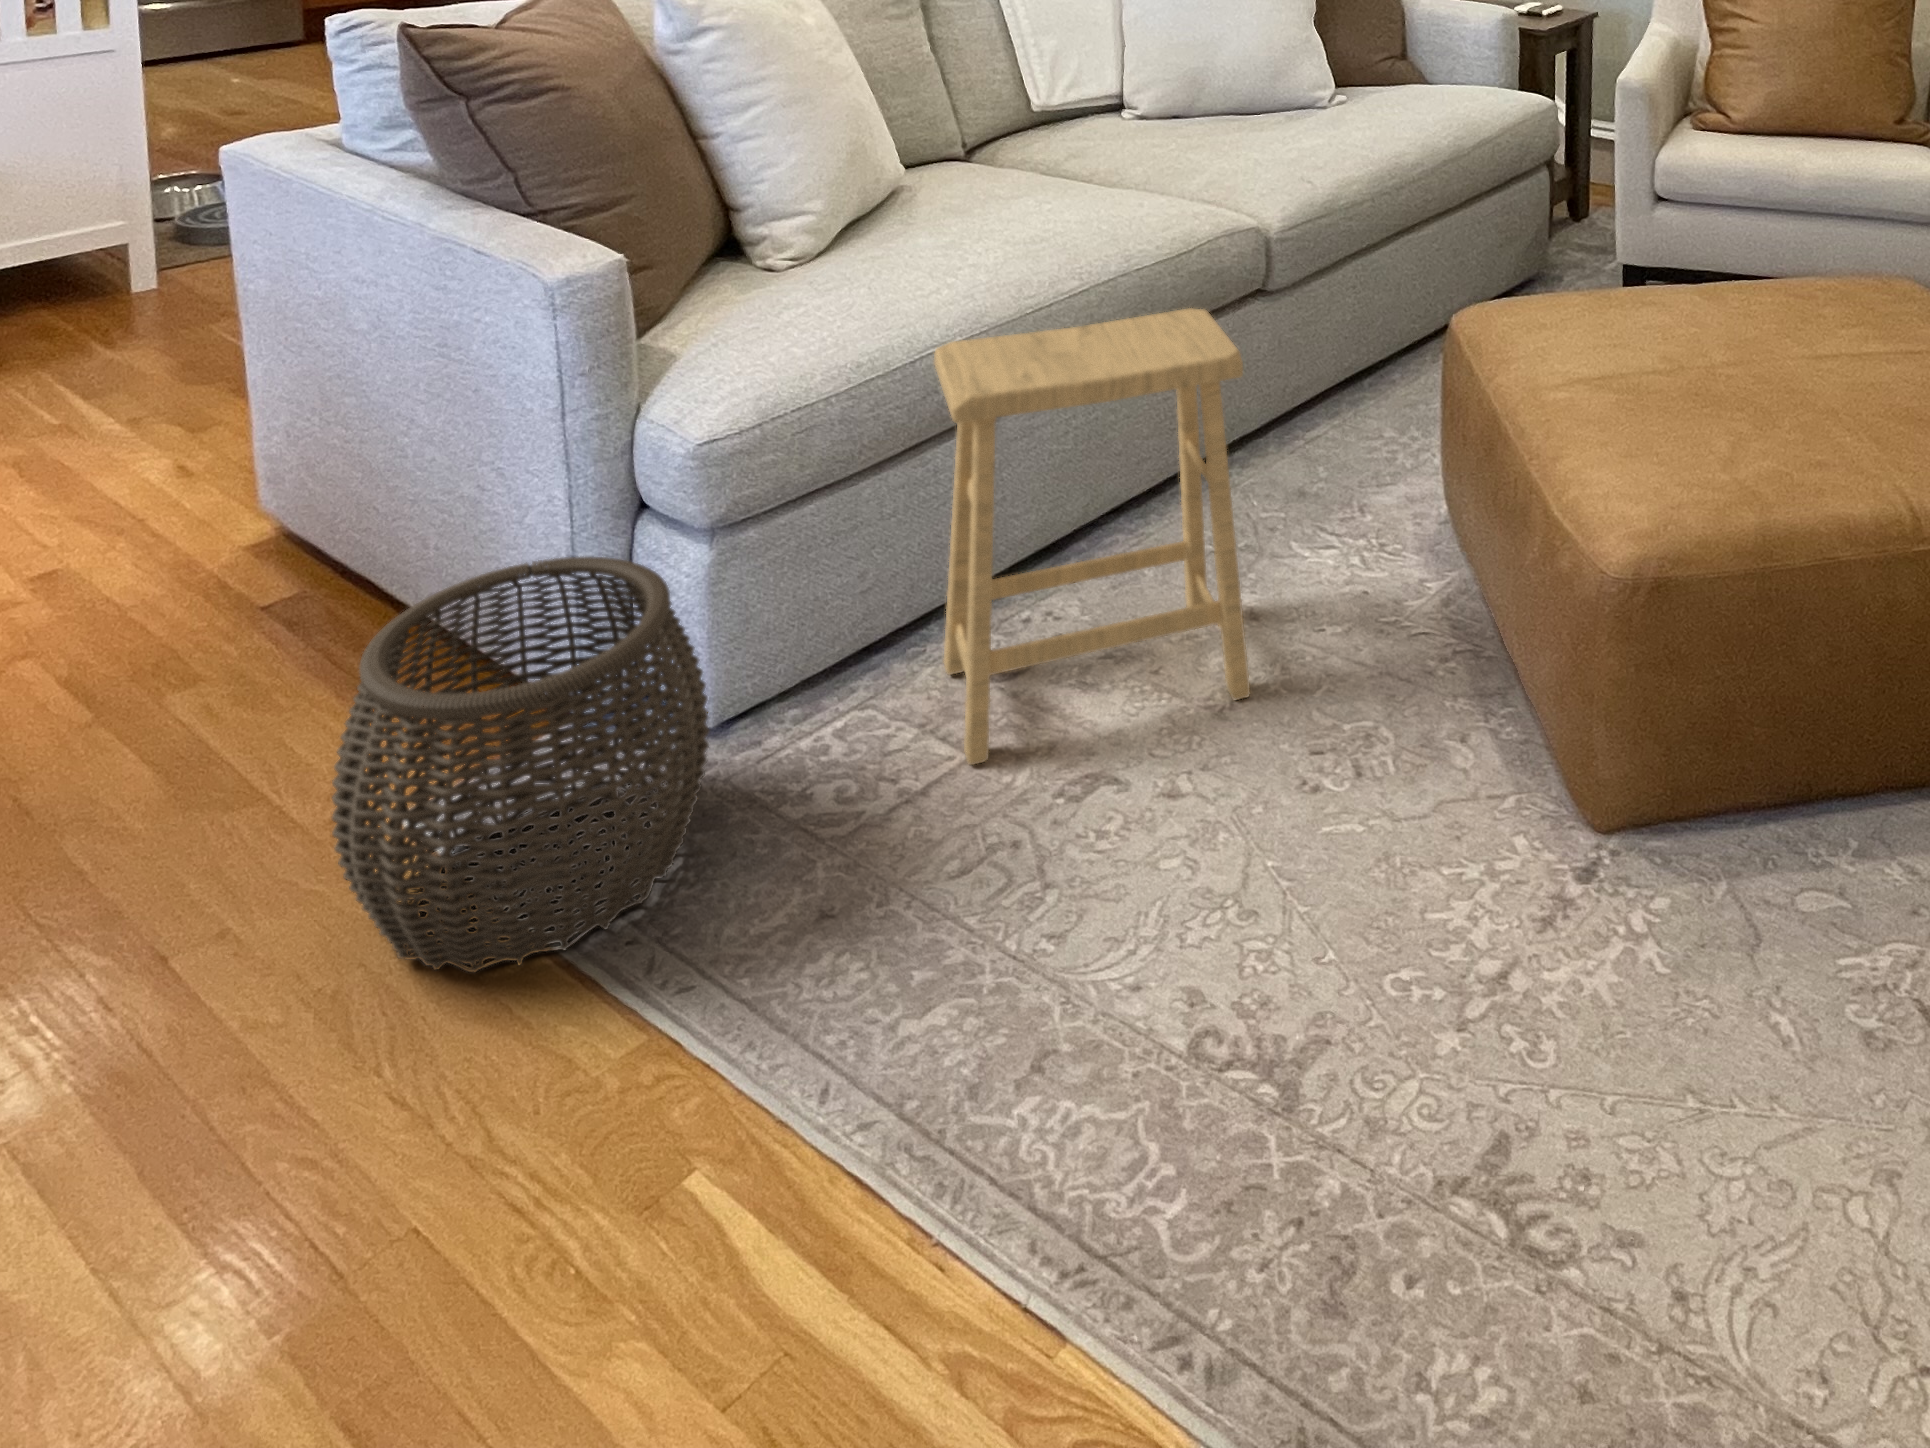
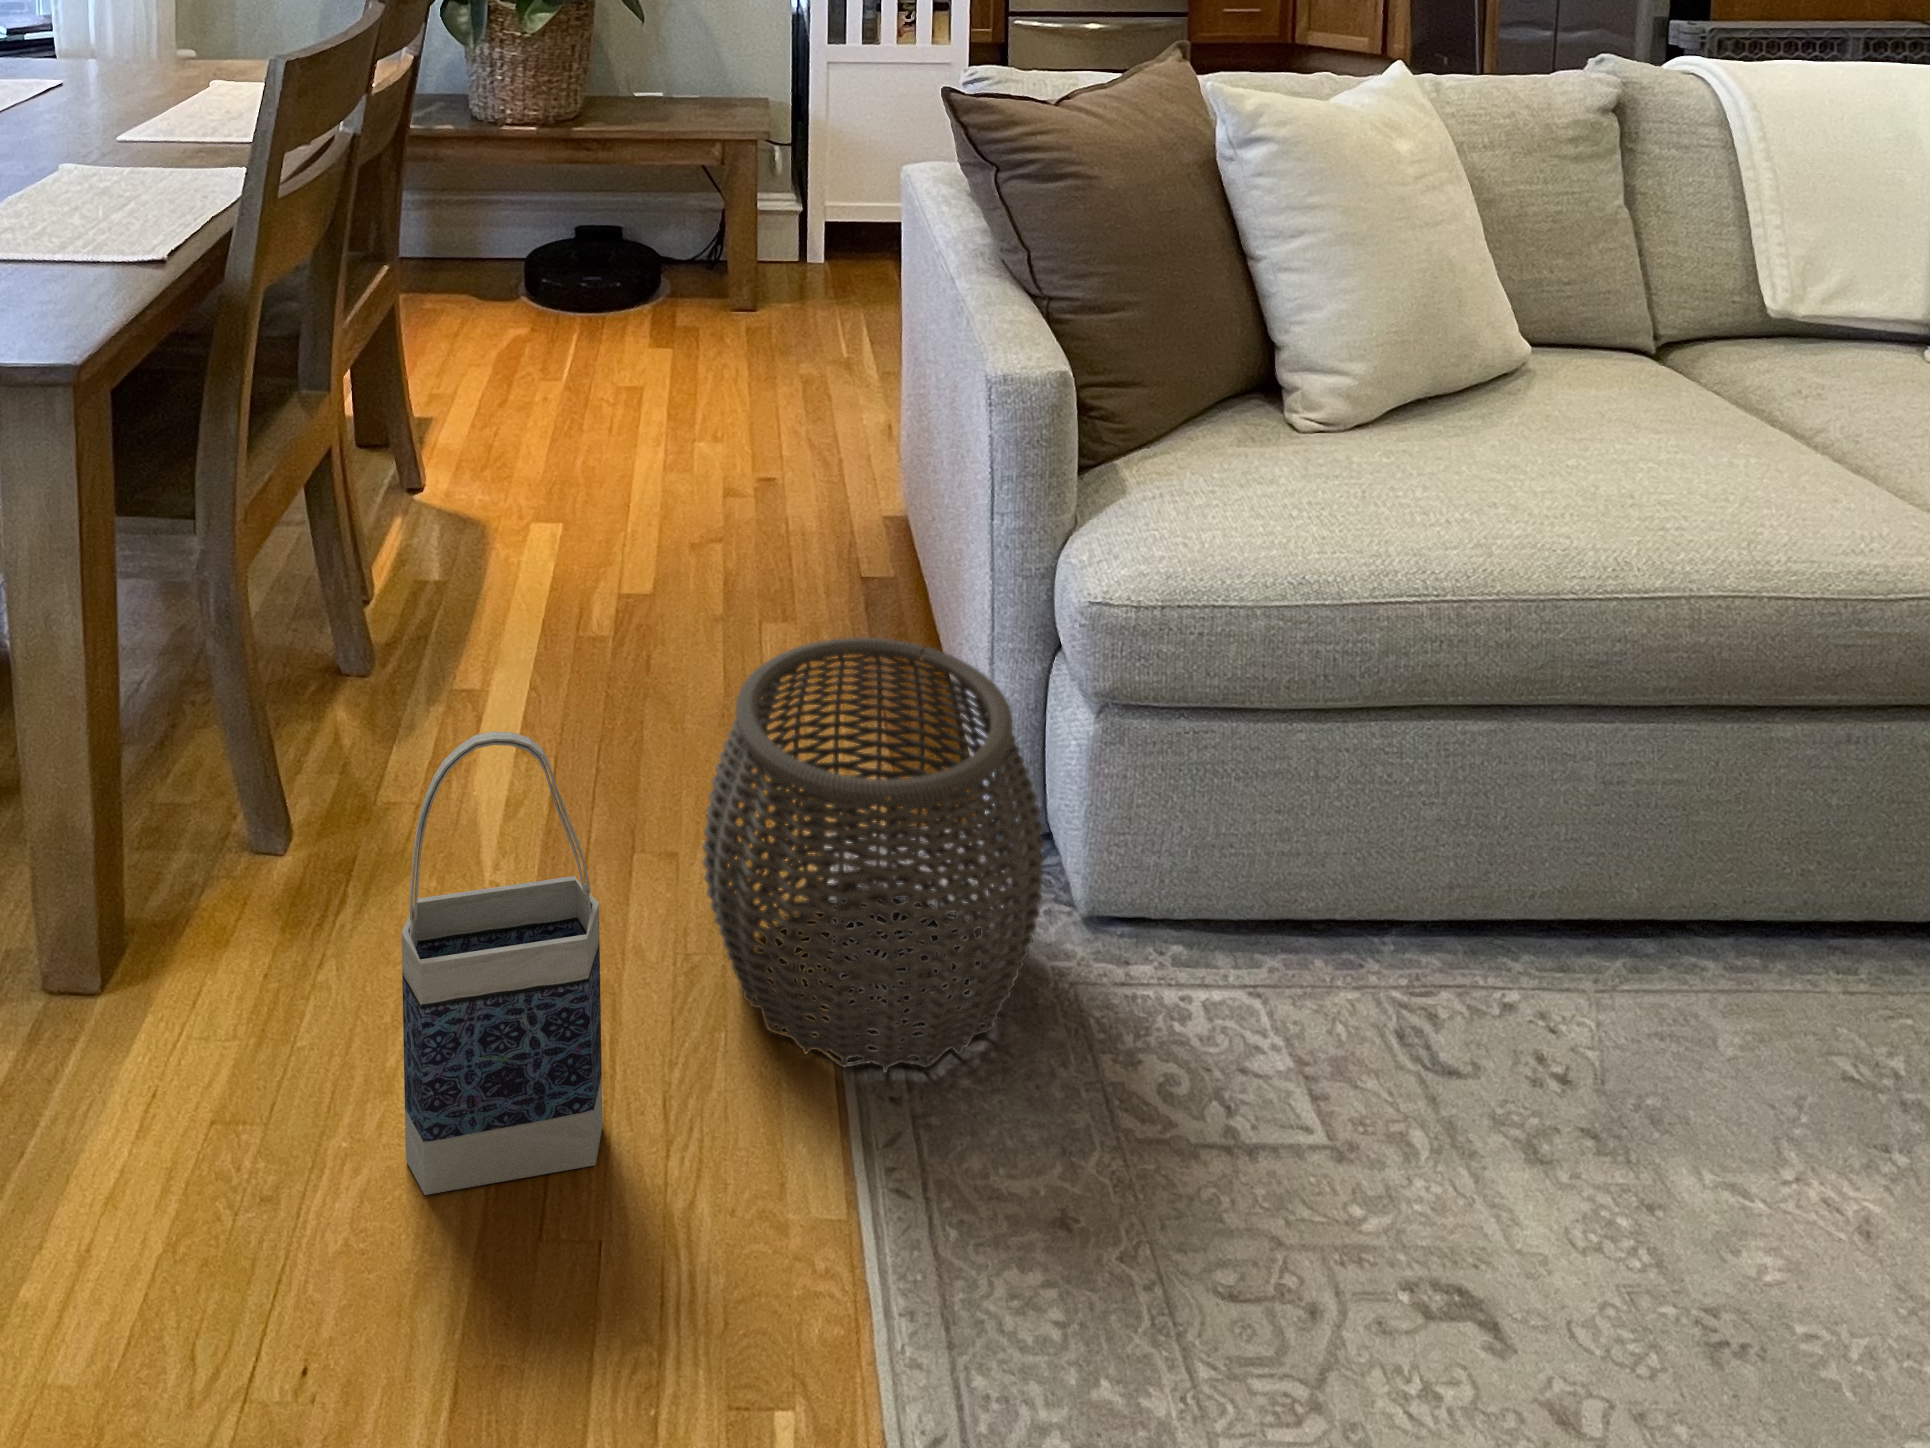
footstool: present [934,308,1250,765] -> none [1319,590,1813,1349]
bag: none [67,786,360,1341] -> present [401,731,603,1195]

